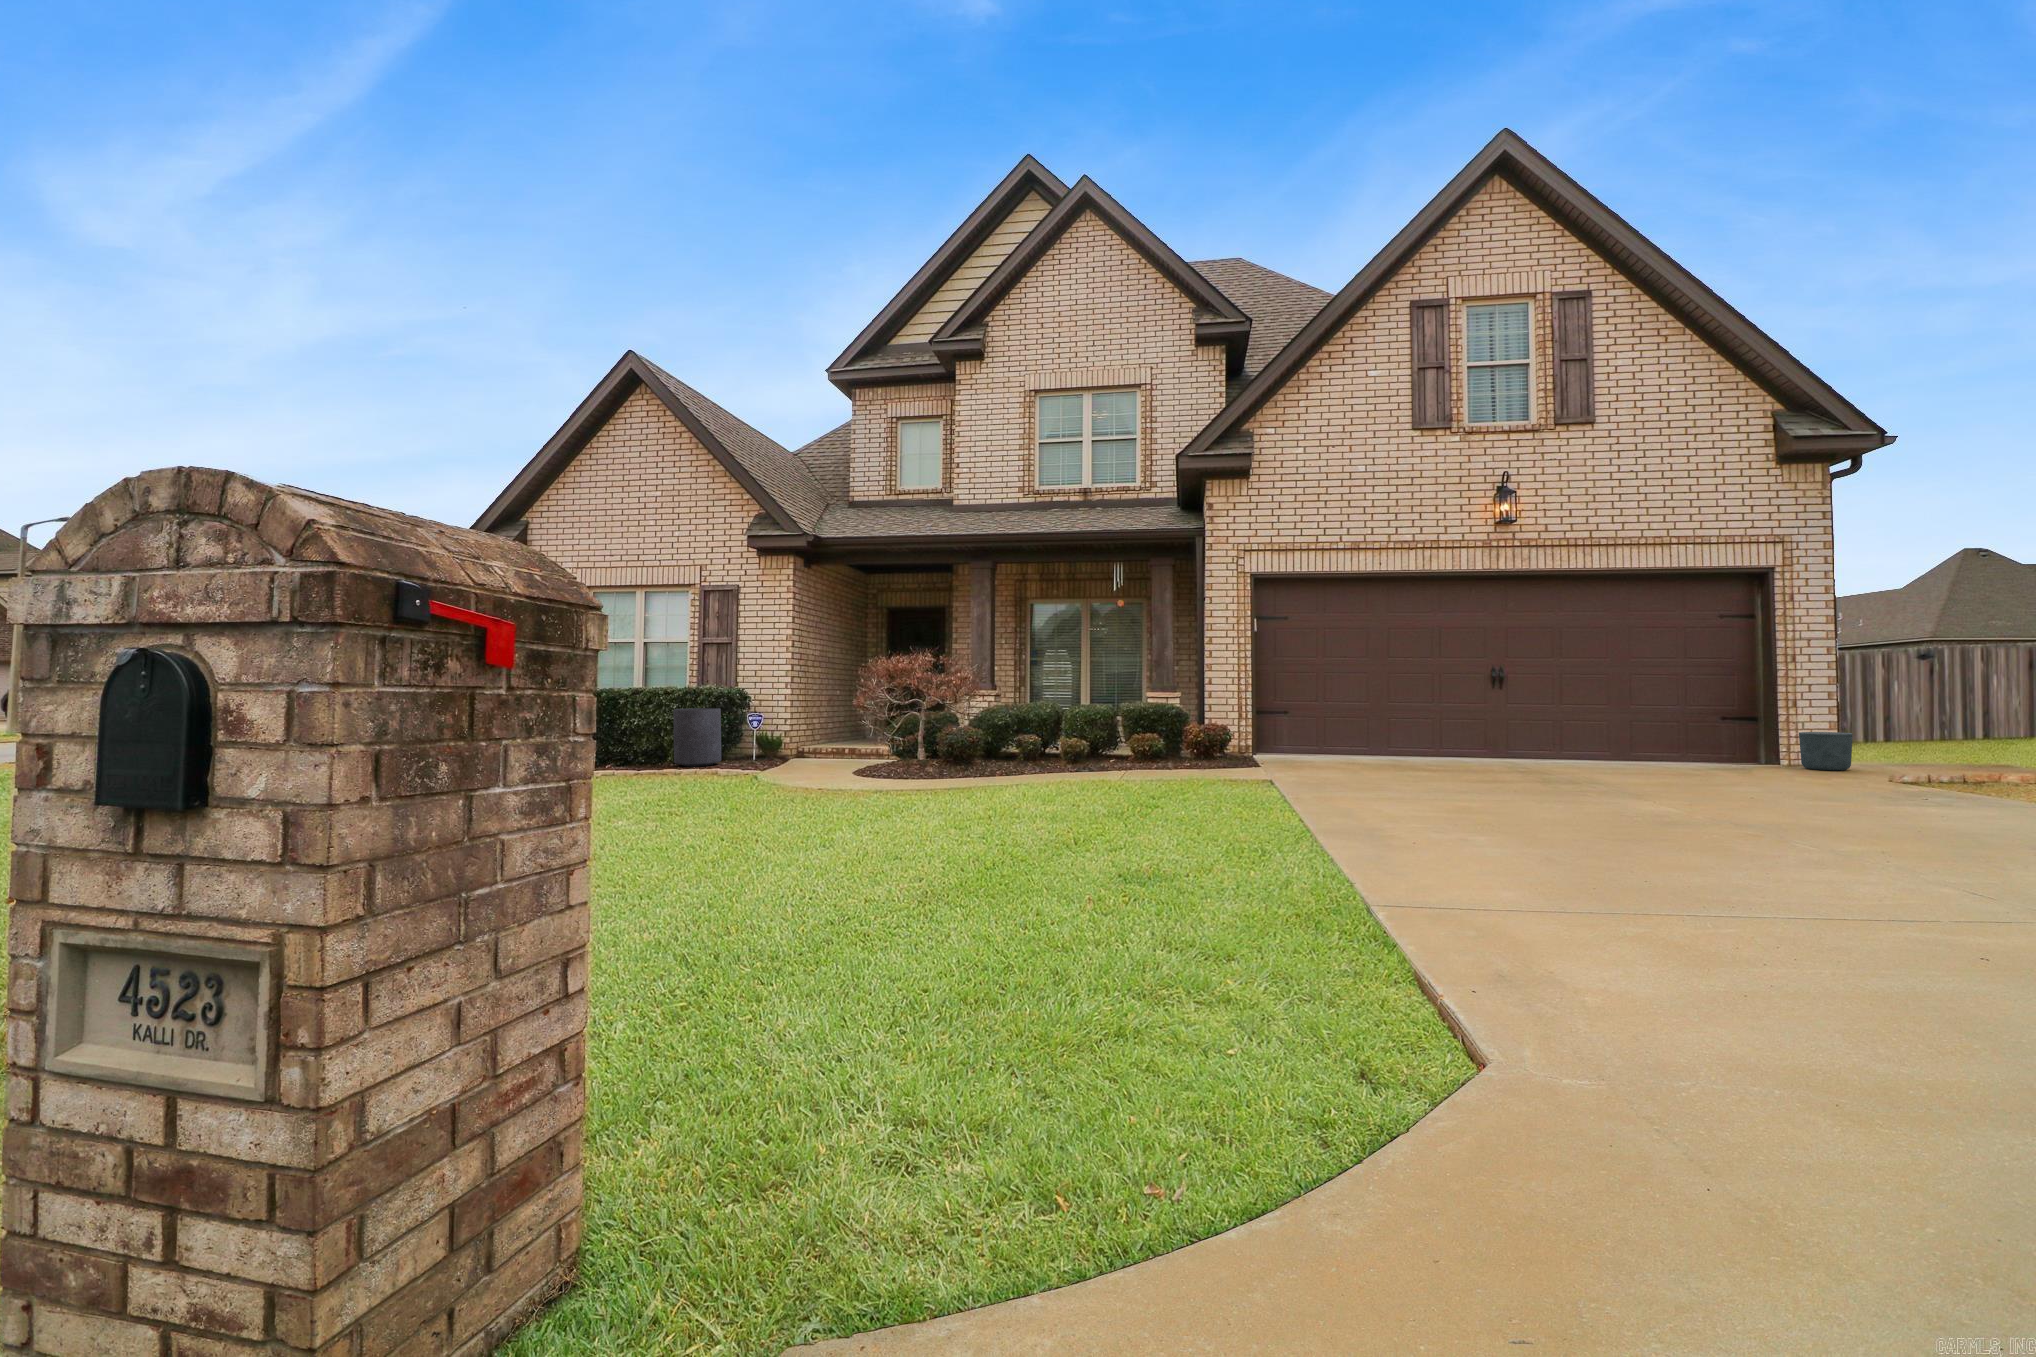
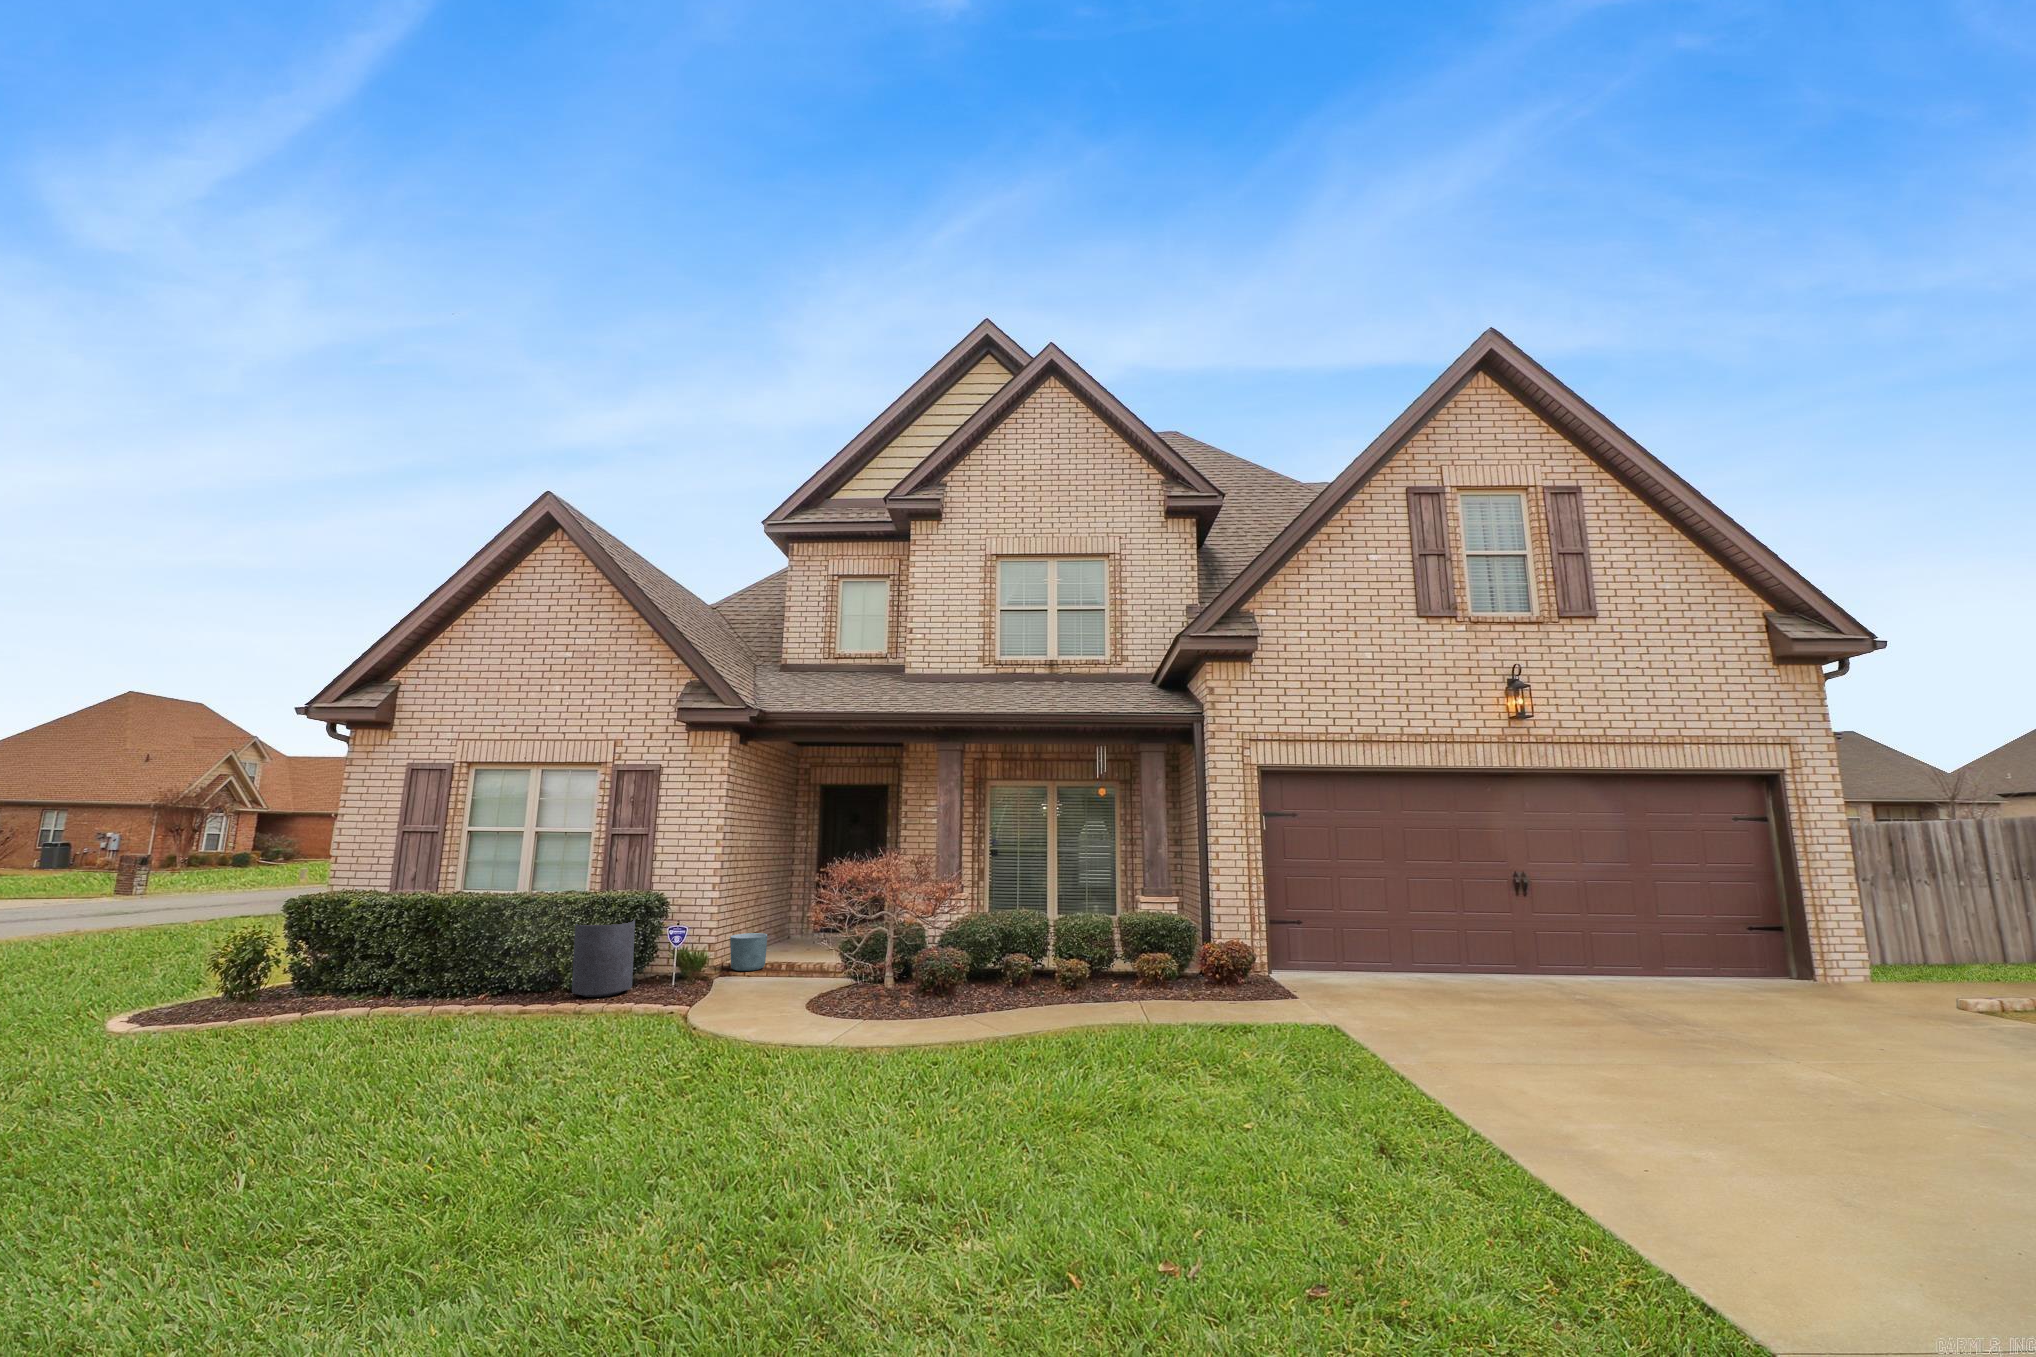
planter: present [1799,732,1852,770] -> present [730,933,767,971]

